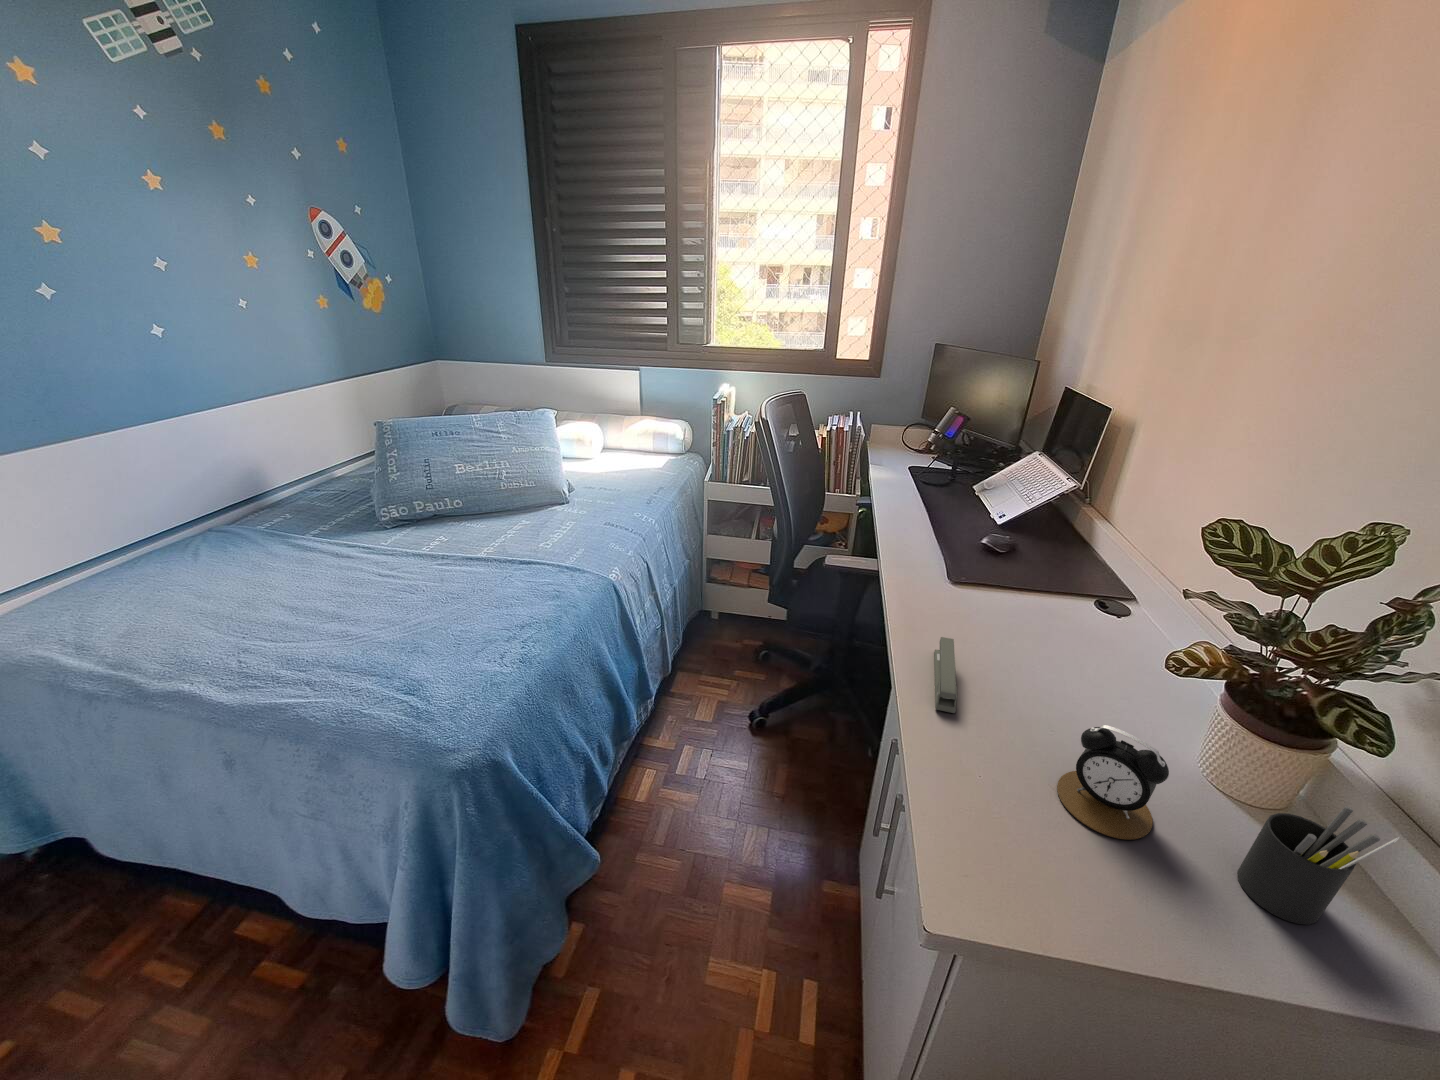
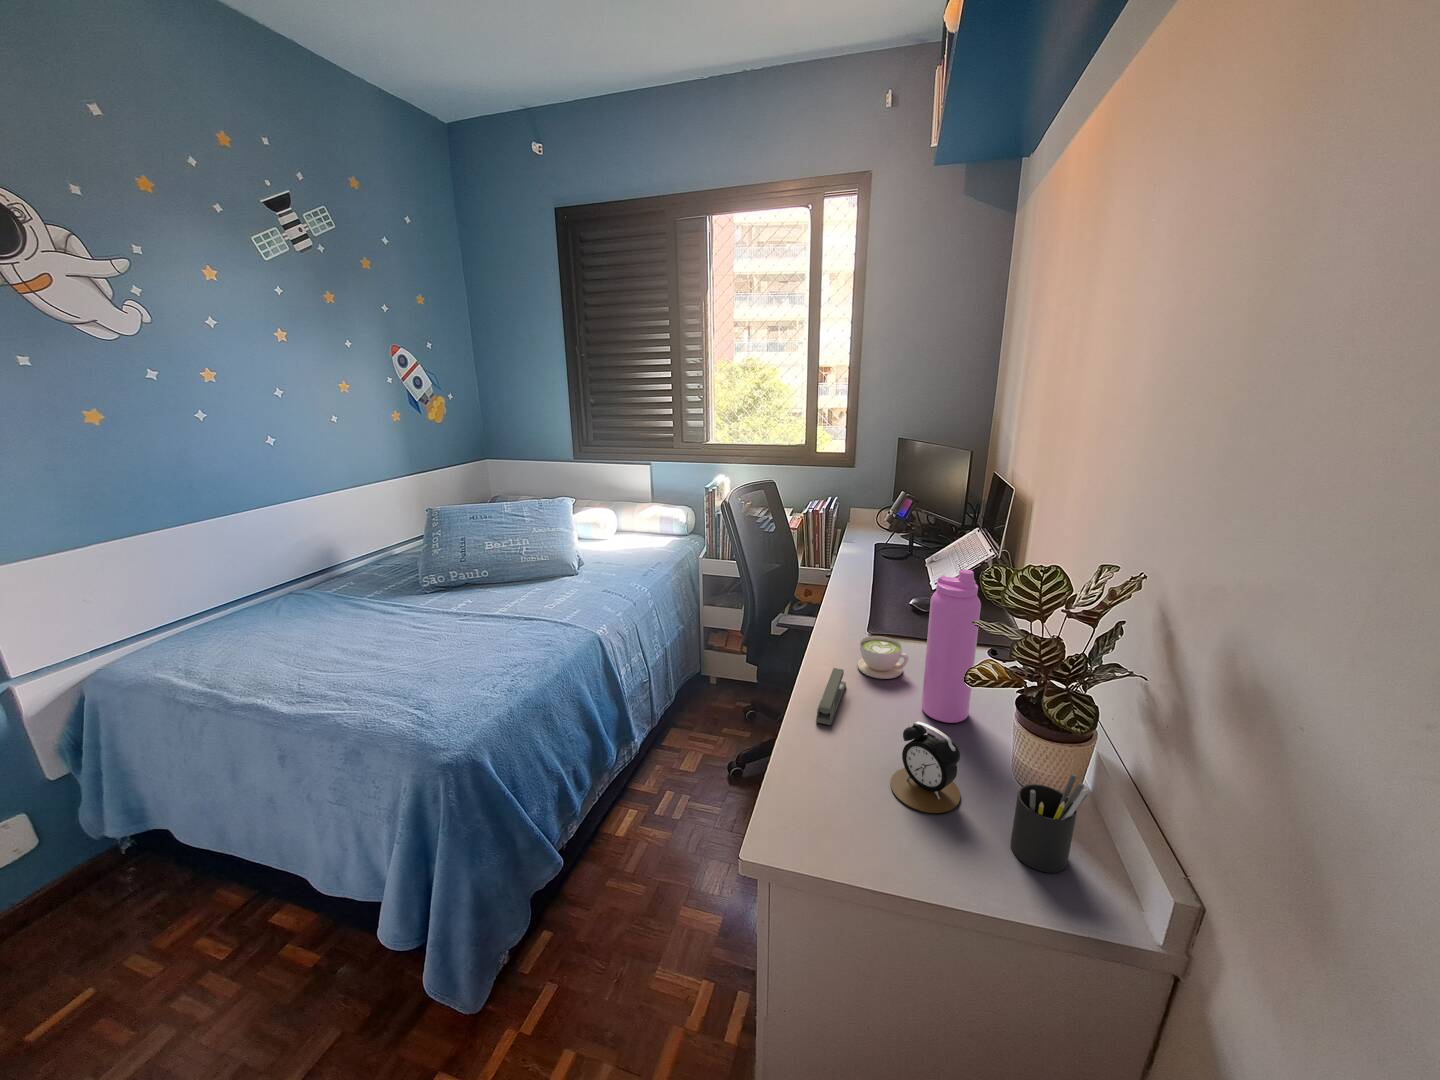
water bottle: none [1051,524,1158,706] -> present [922,569,981,723]
coffee cup: none [954,593,1022,646] -> present [857,636,909,679]

